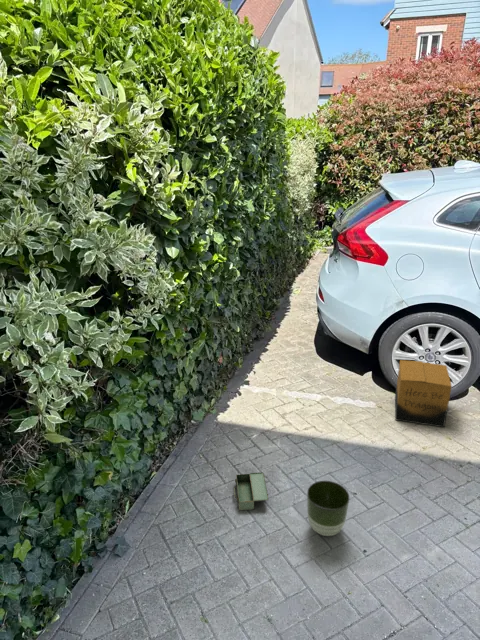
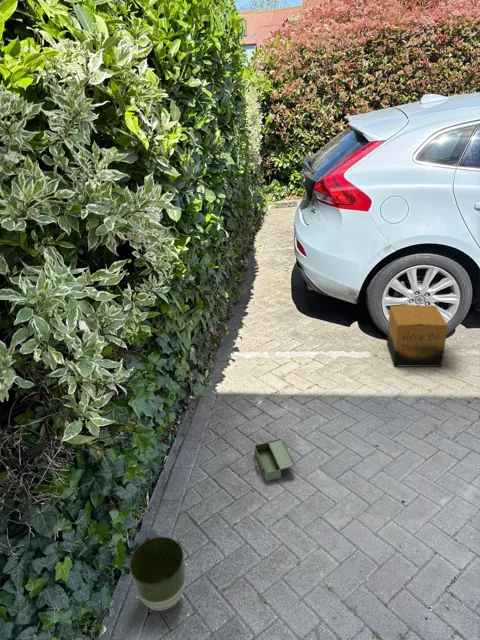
planter: present [307,481,349,536] -> present [130,537,186,611]

